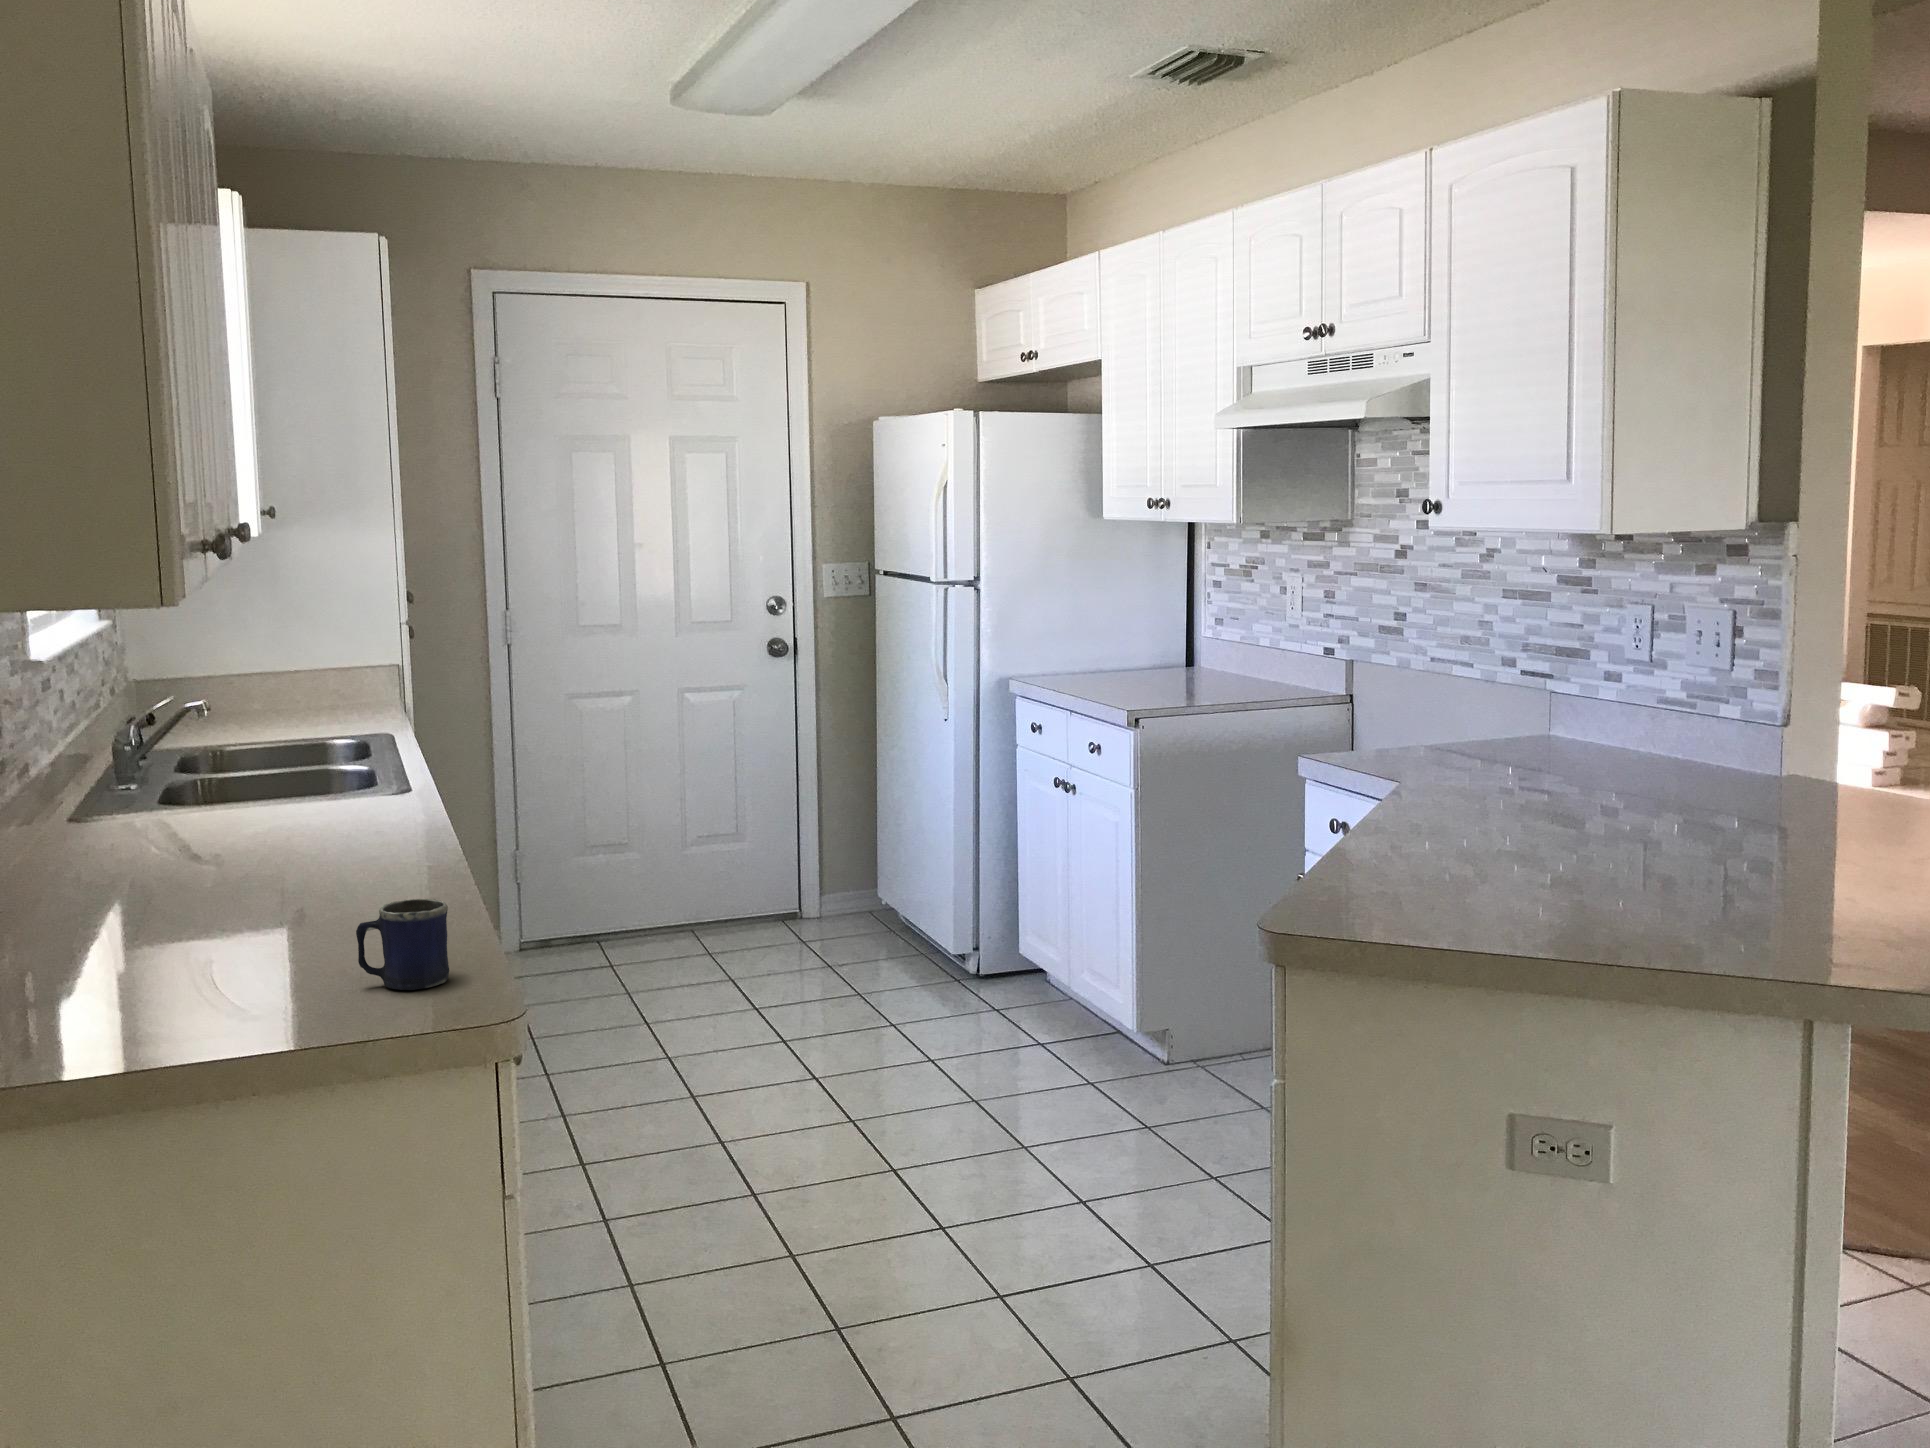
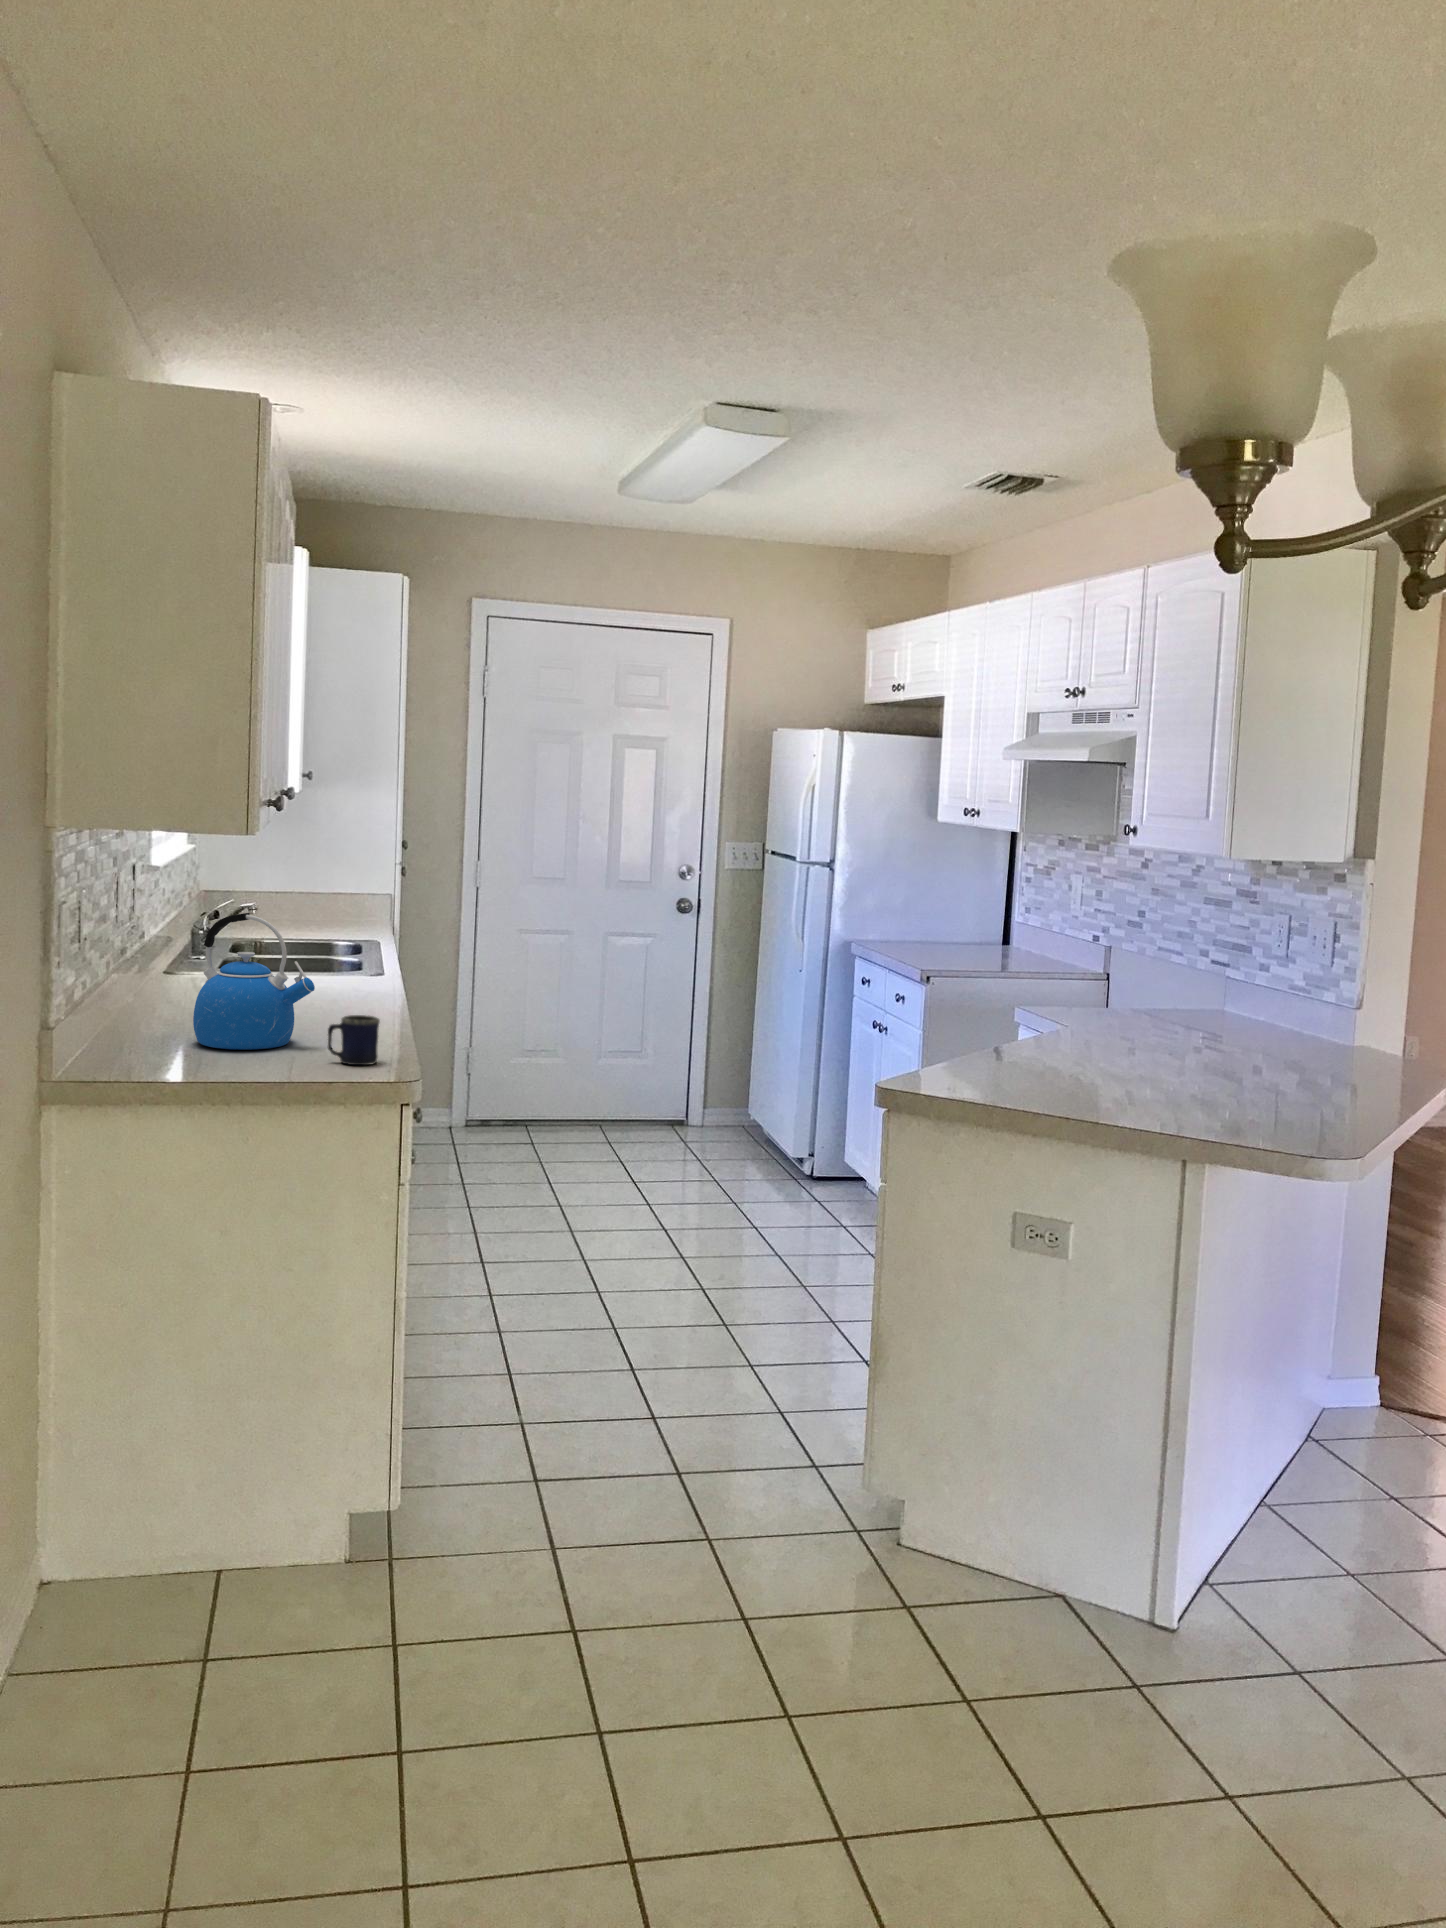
kettle: none [108,737,323,978] -> present [193,913,315,1050]

